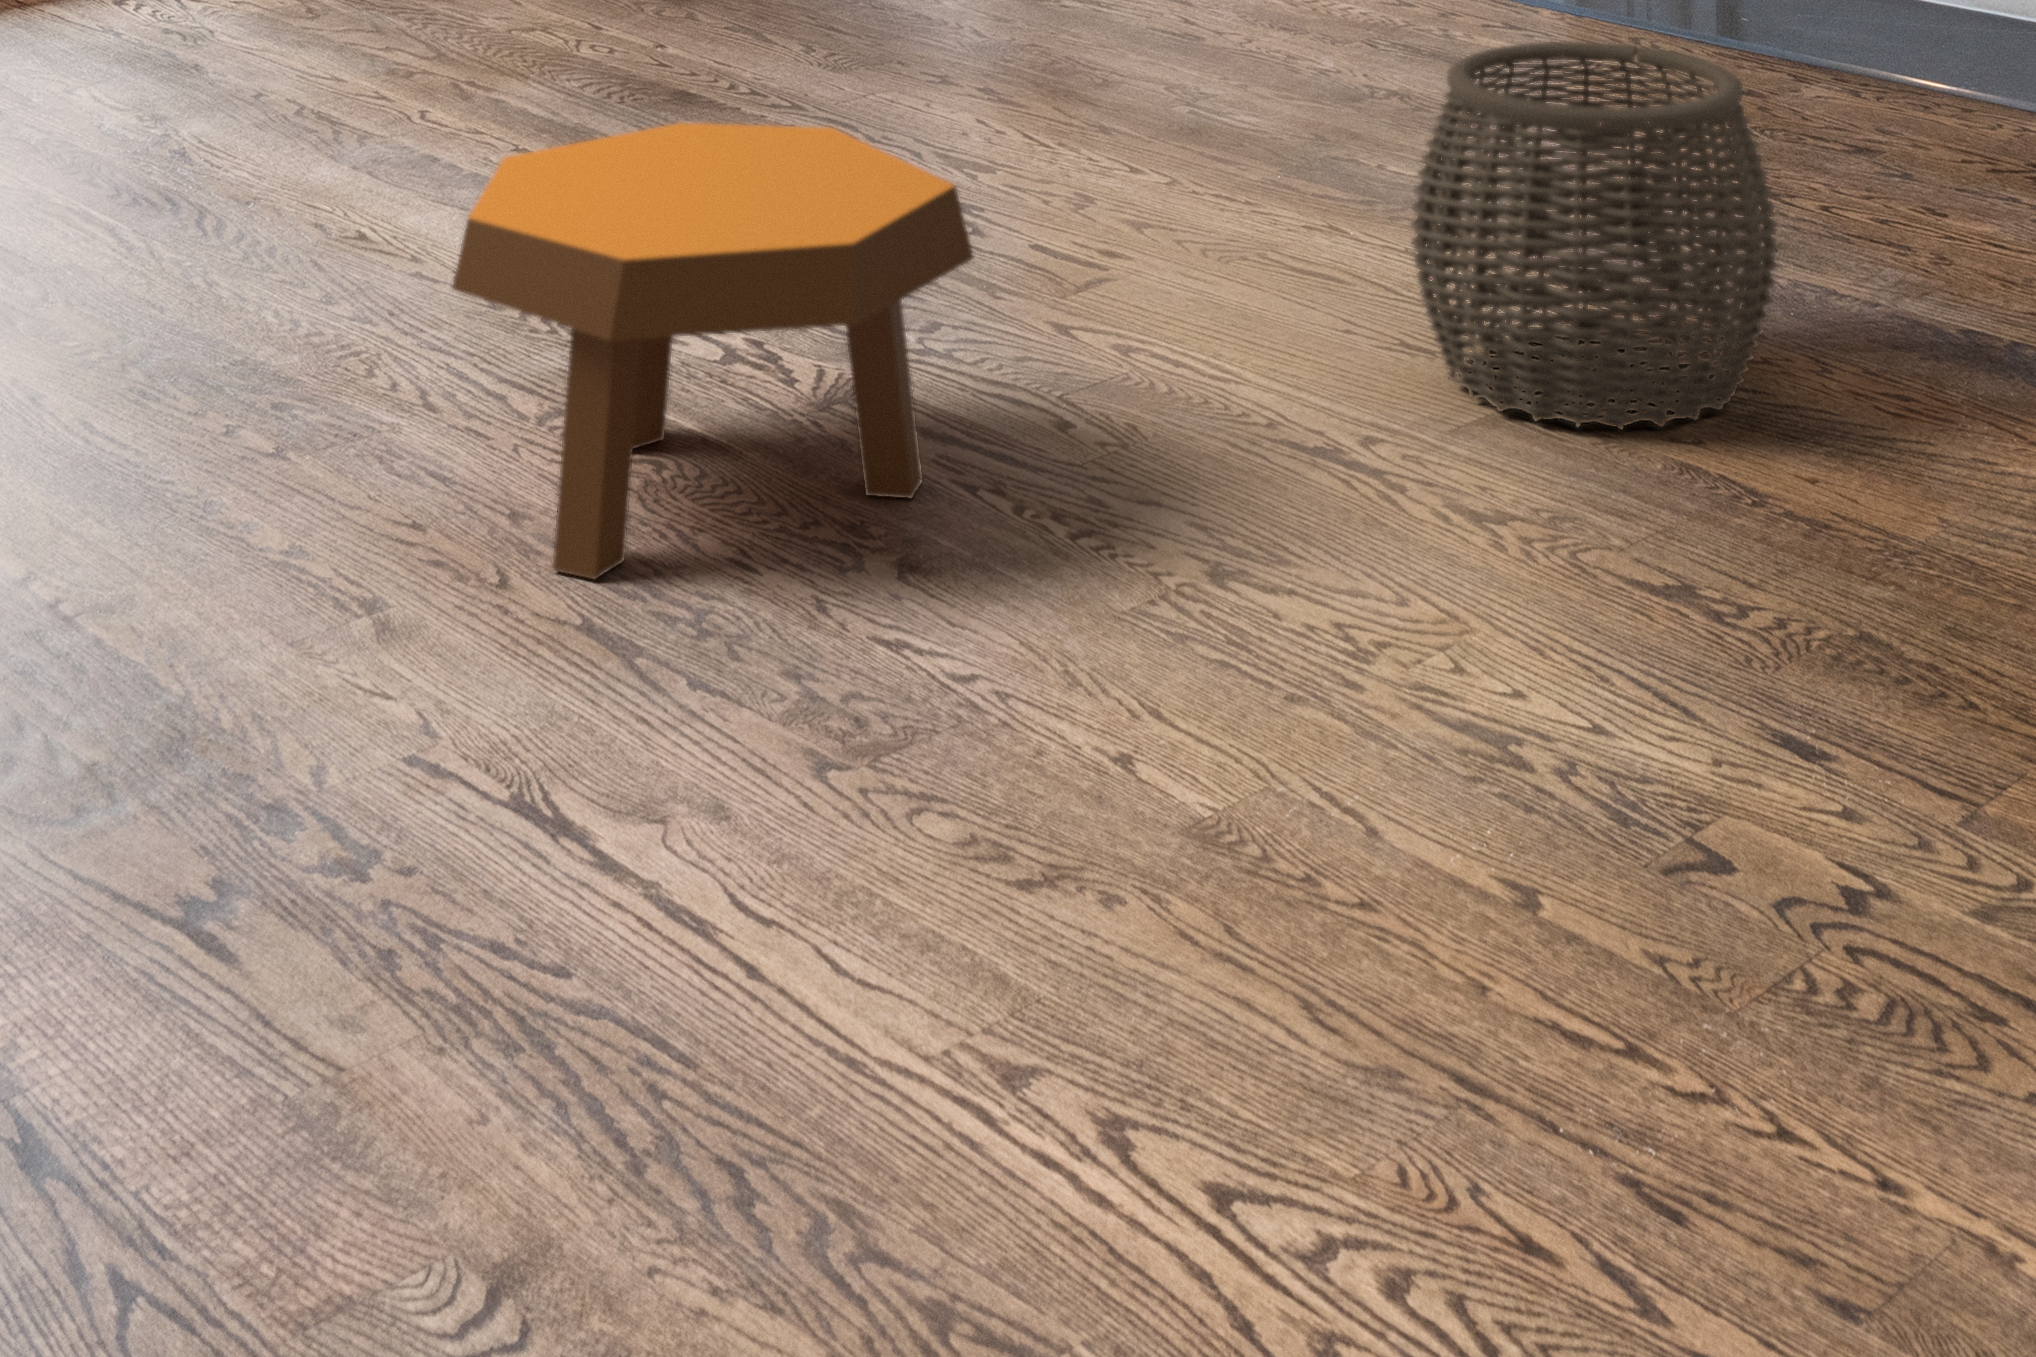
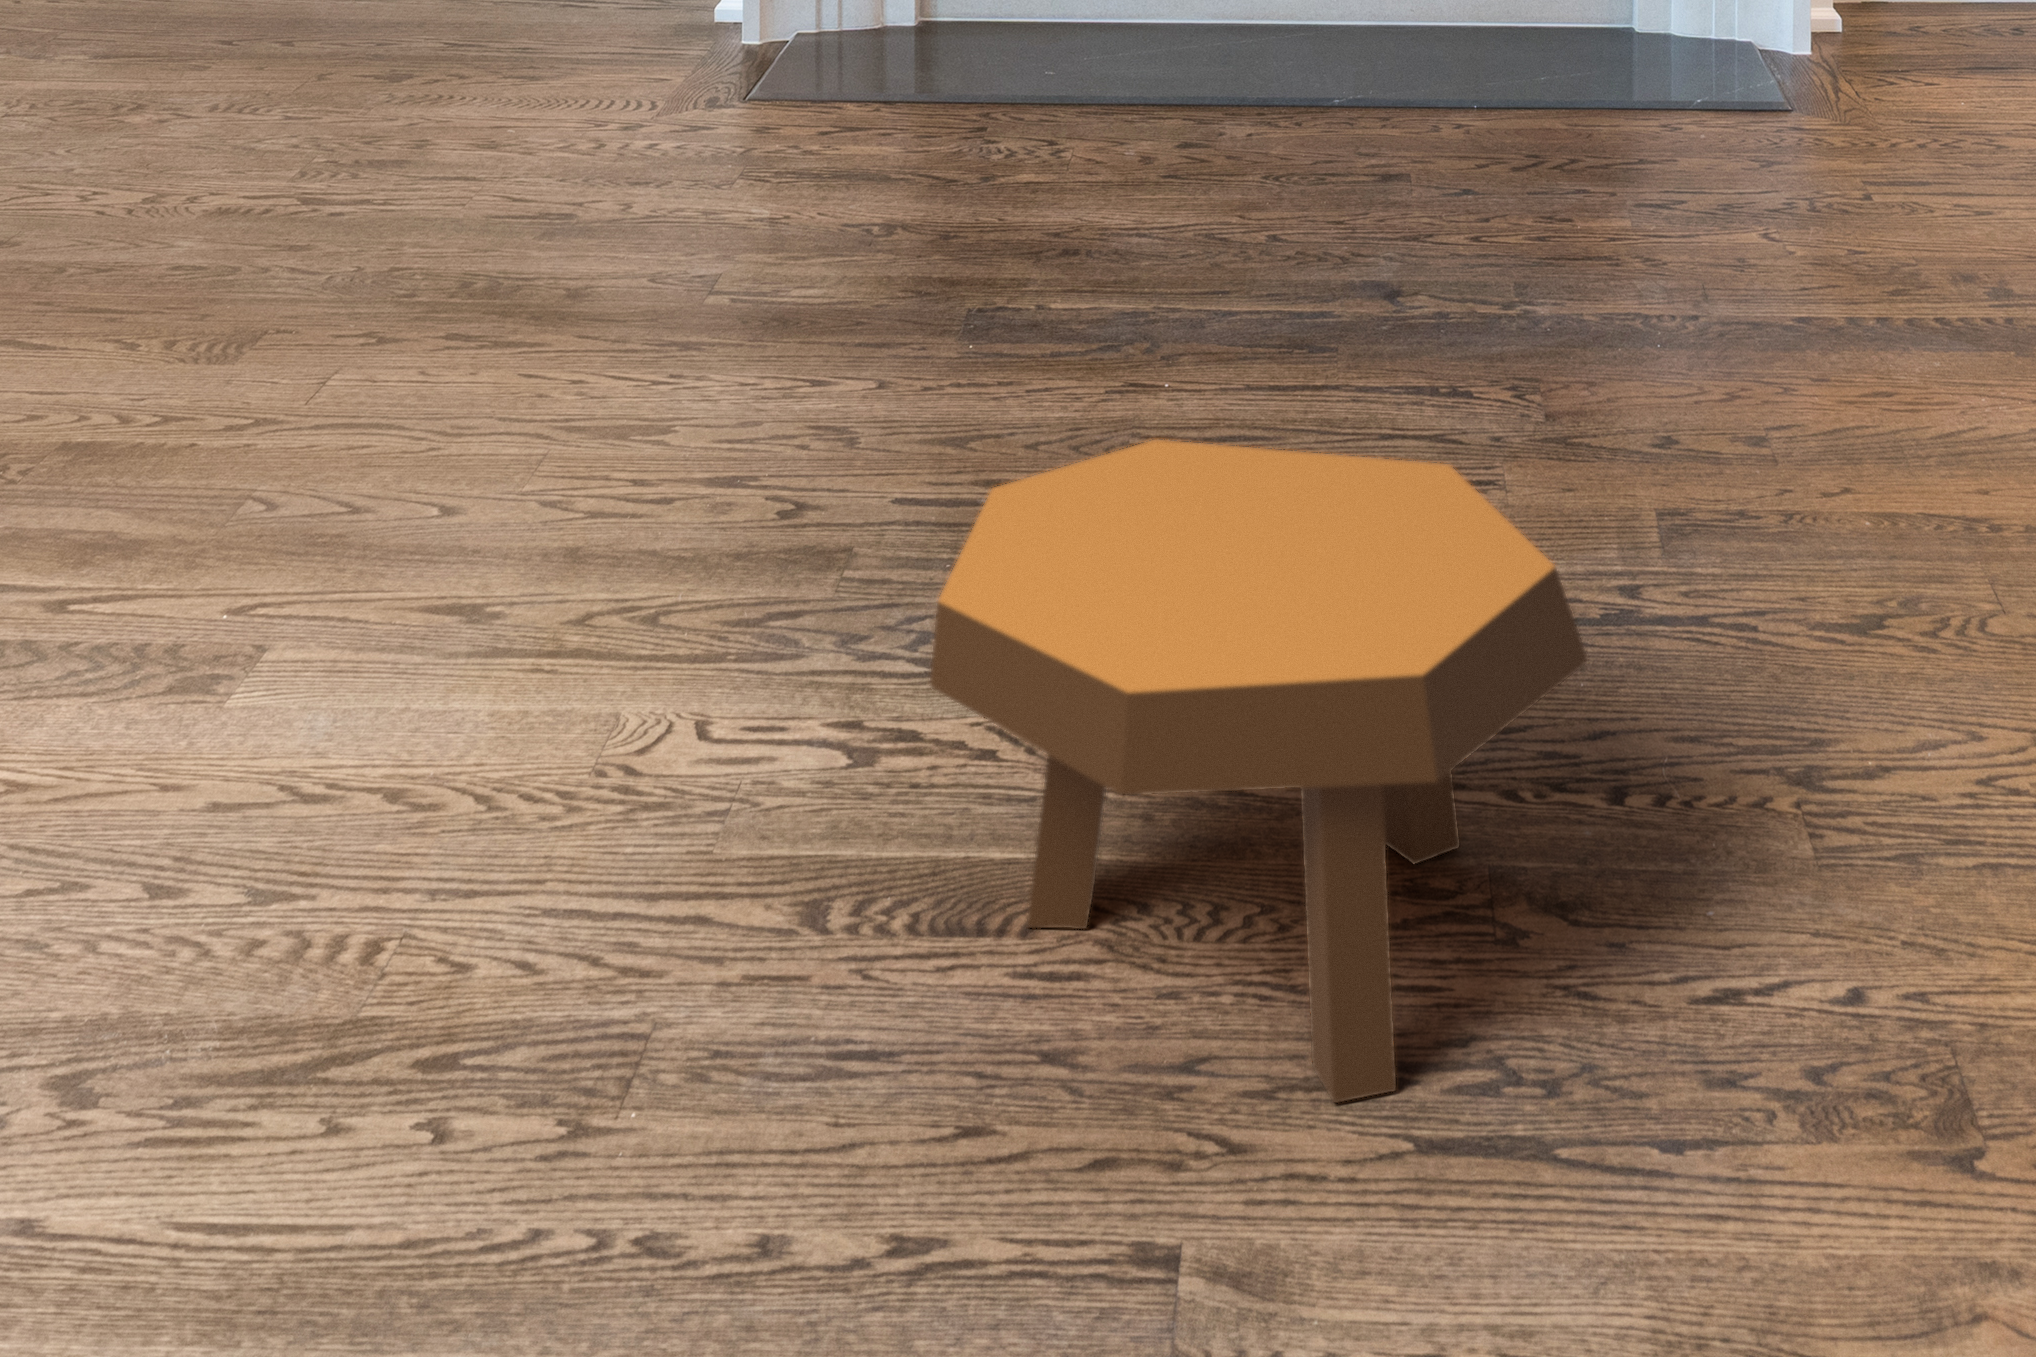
woven basket: present [1410,41,1777,429] -> none [1503,127,1878,539]

